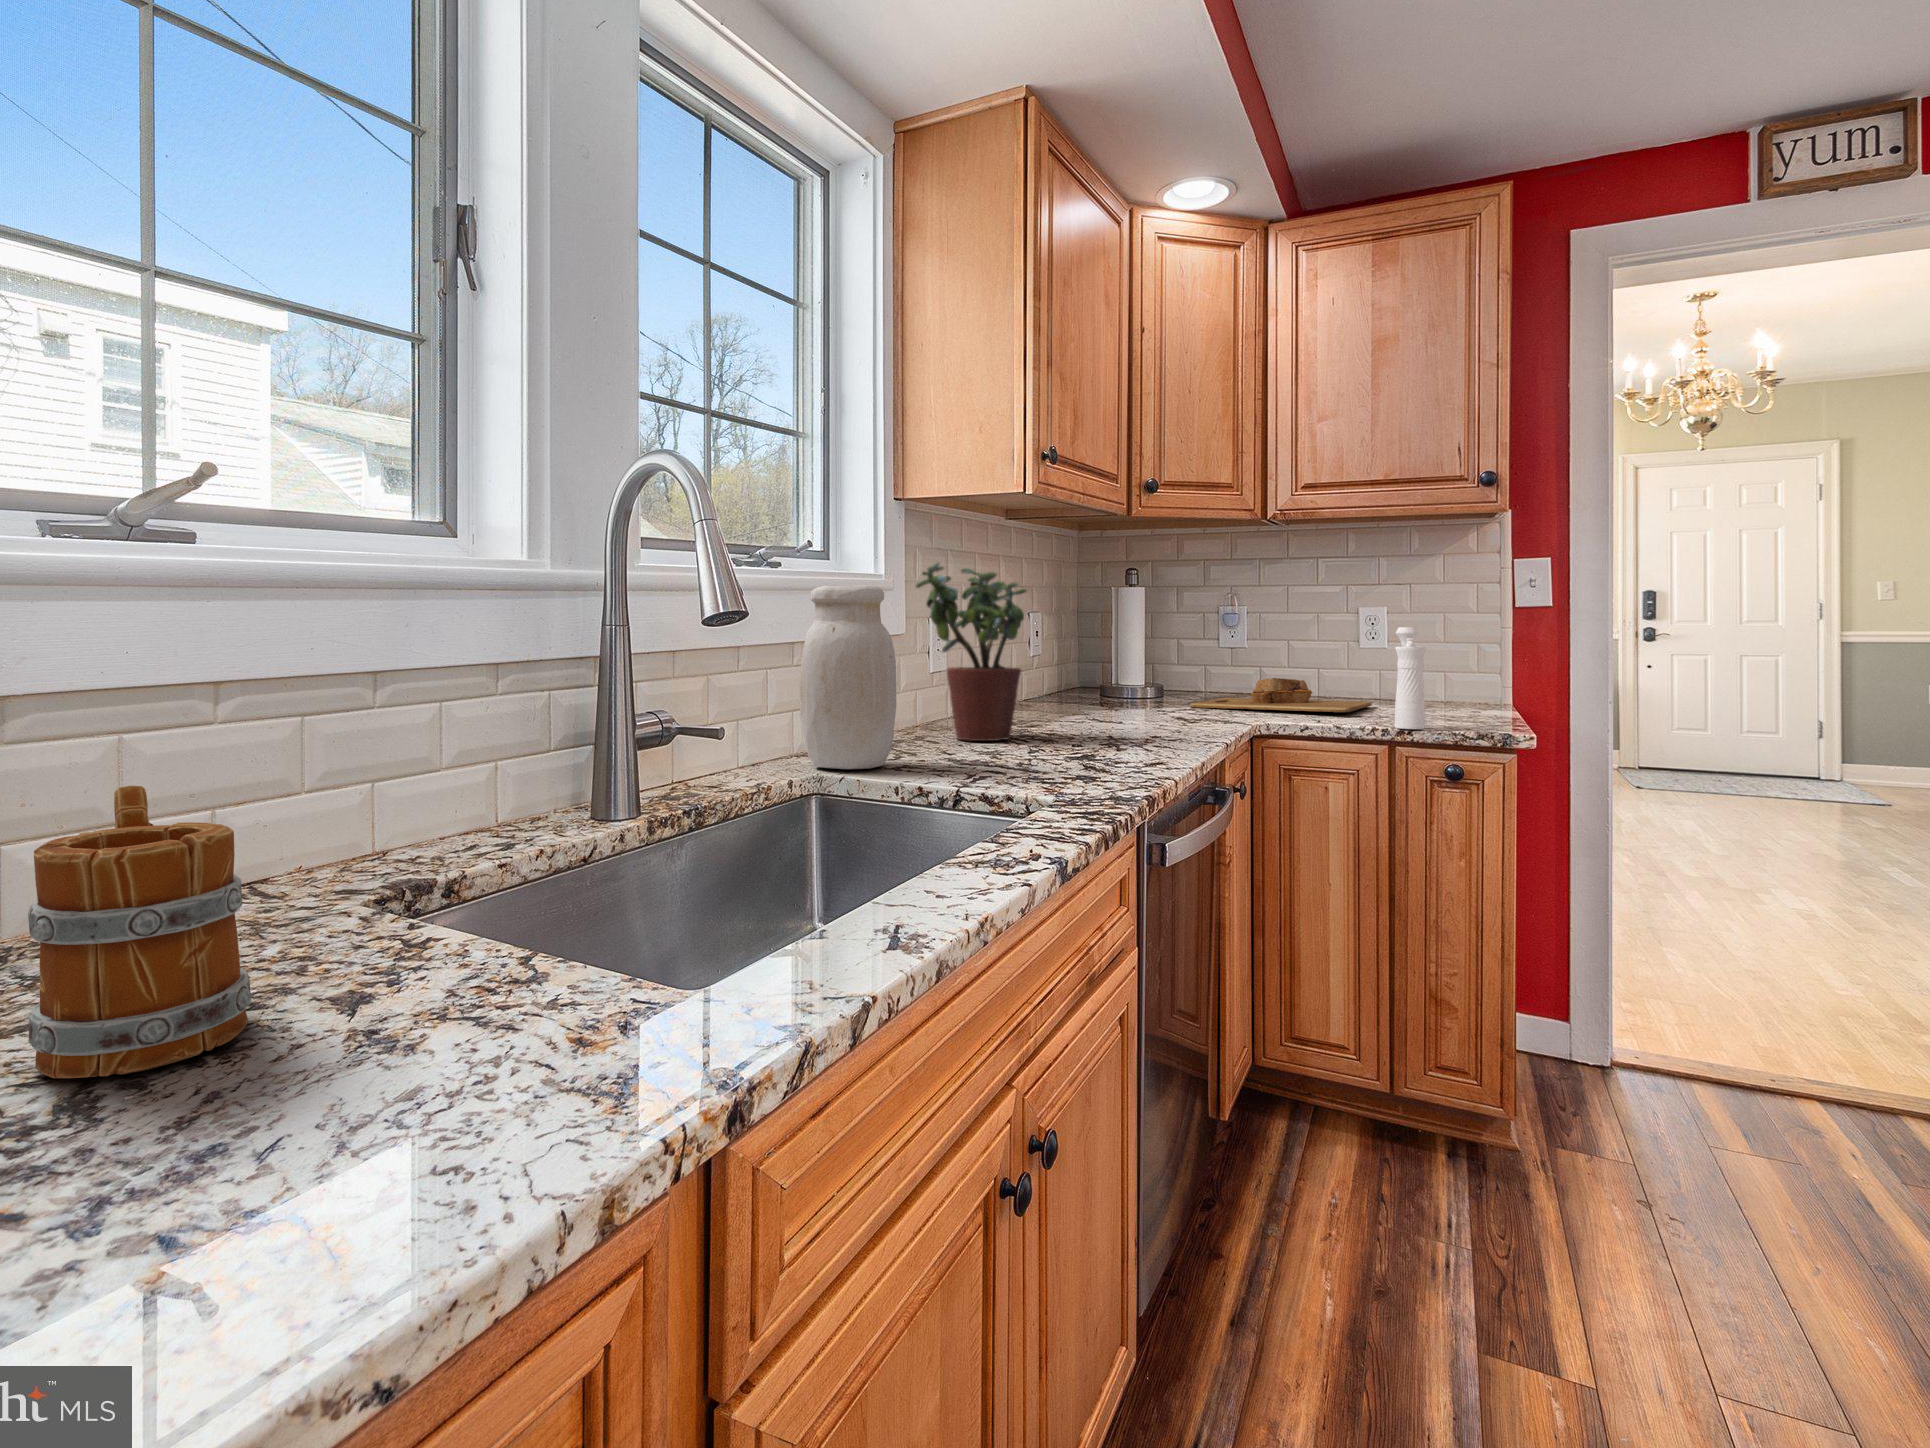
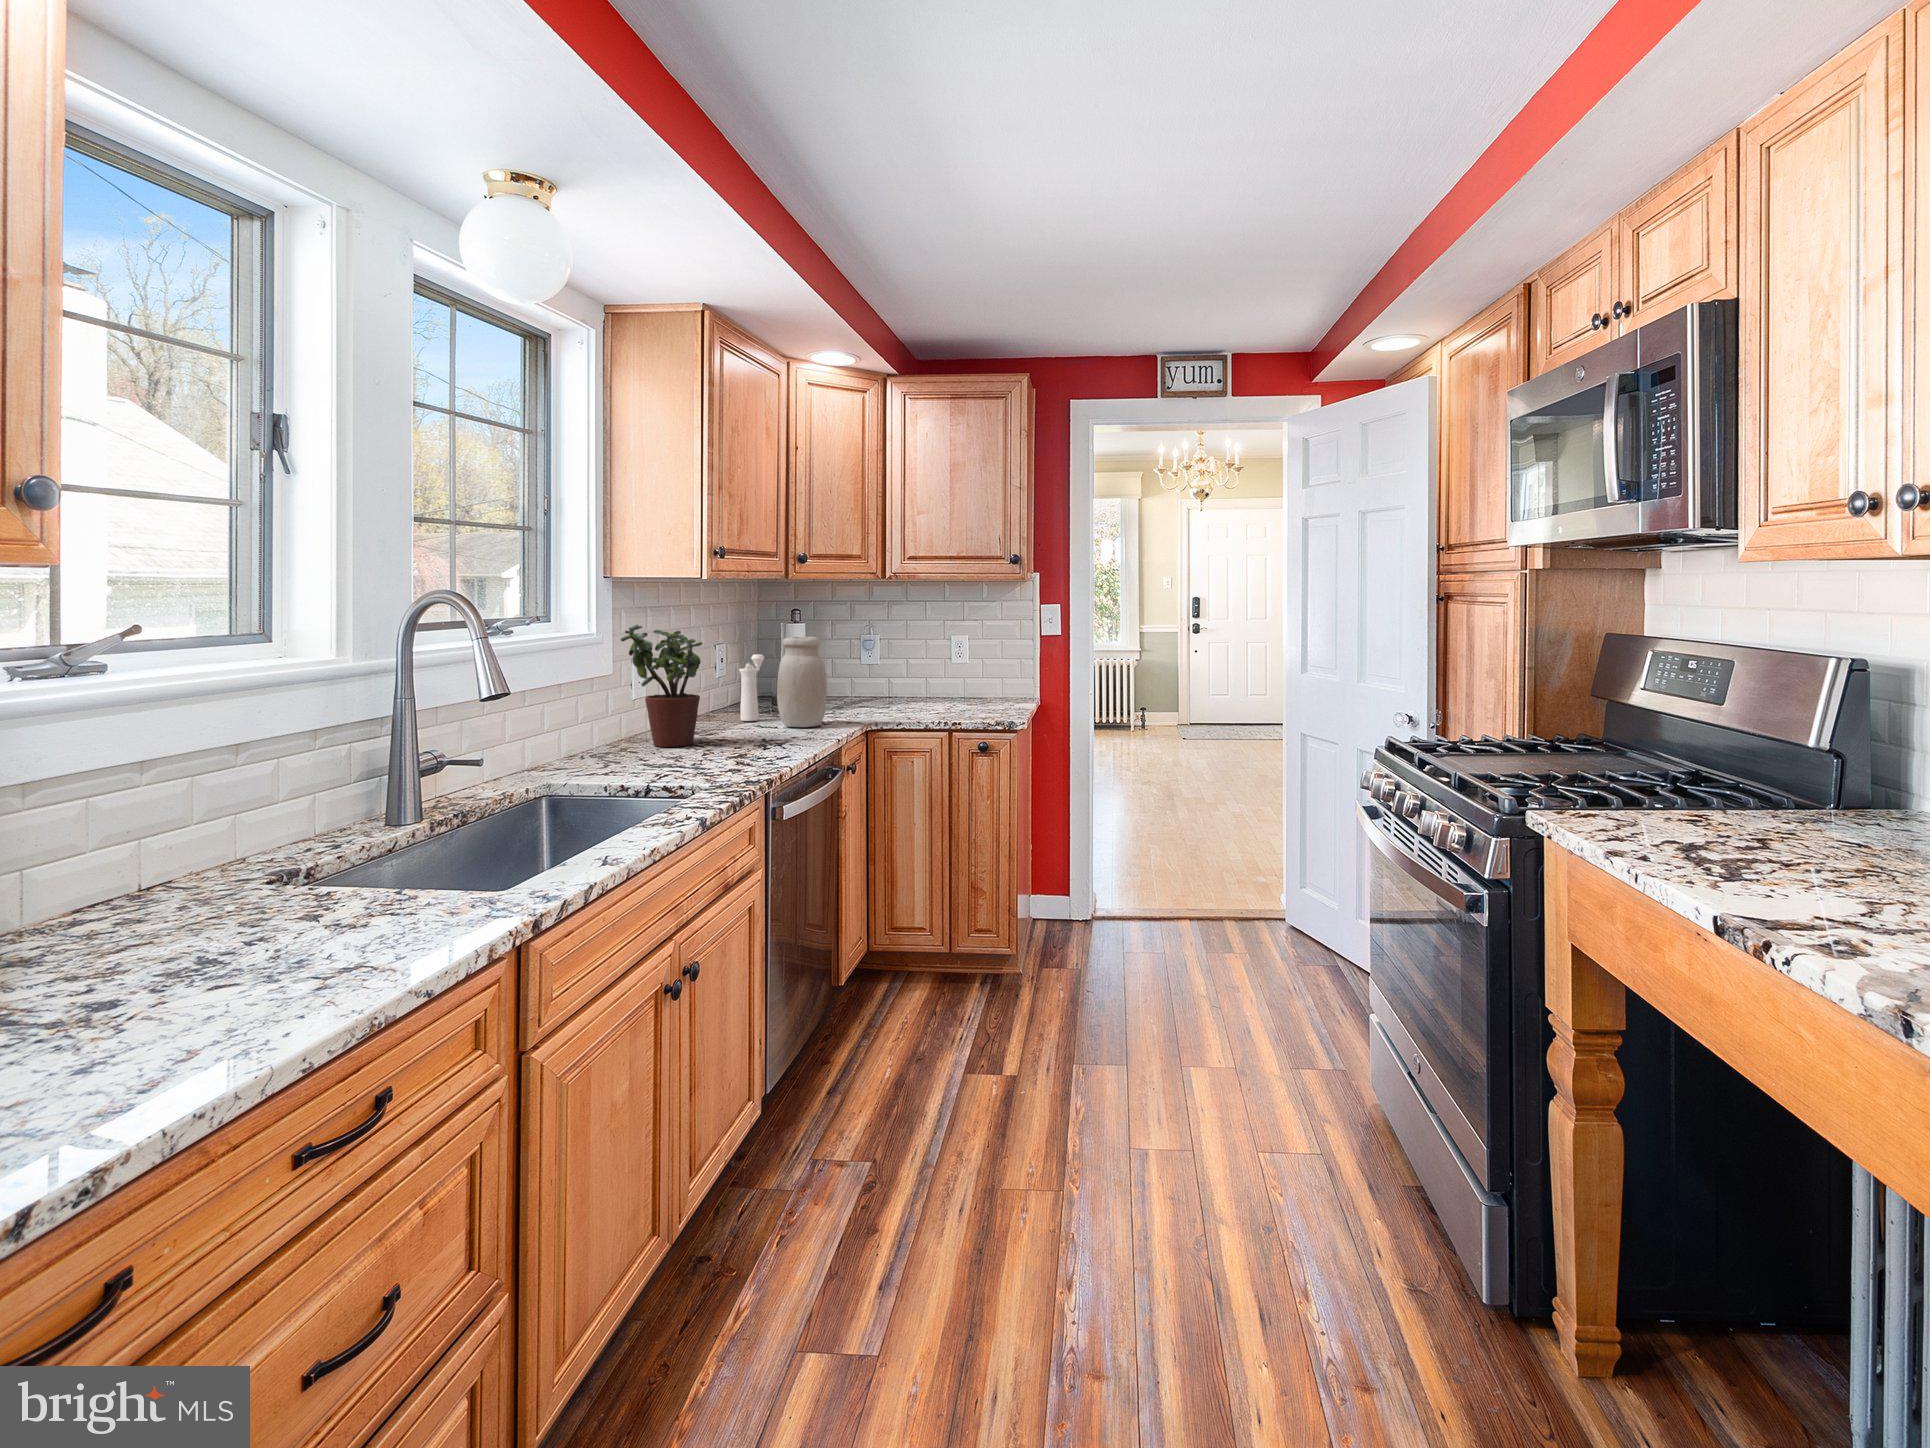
jar: present [799,584,897,769] -> present [777,637,827,727]
pepper mill: present [1395,627,1426,729] -> present [739,654,764,721]
cutting board: present [1191,678,1372,712] -> none [834,688,953,712]
mug: present [28,786,251,1078] -> none [144,828,264,964]

